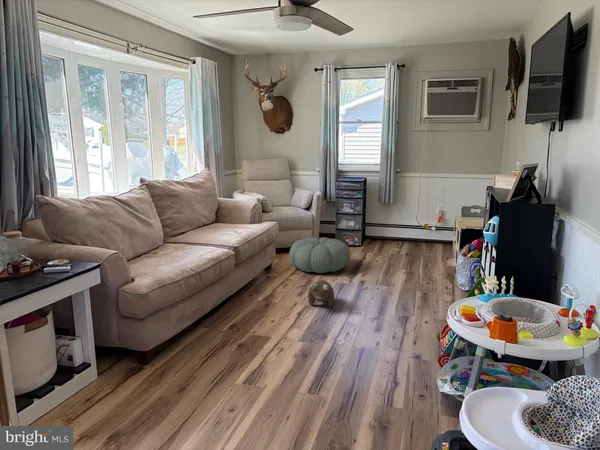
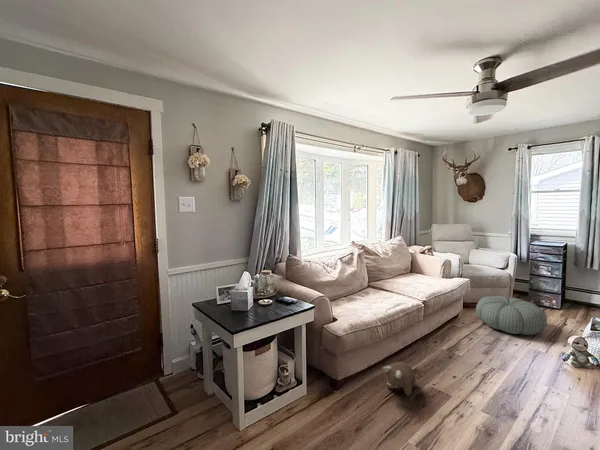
plush toy: present [308,280,335,307] -> present [383,362,416,396]

